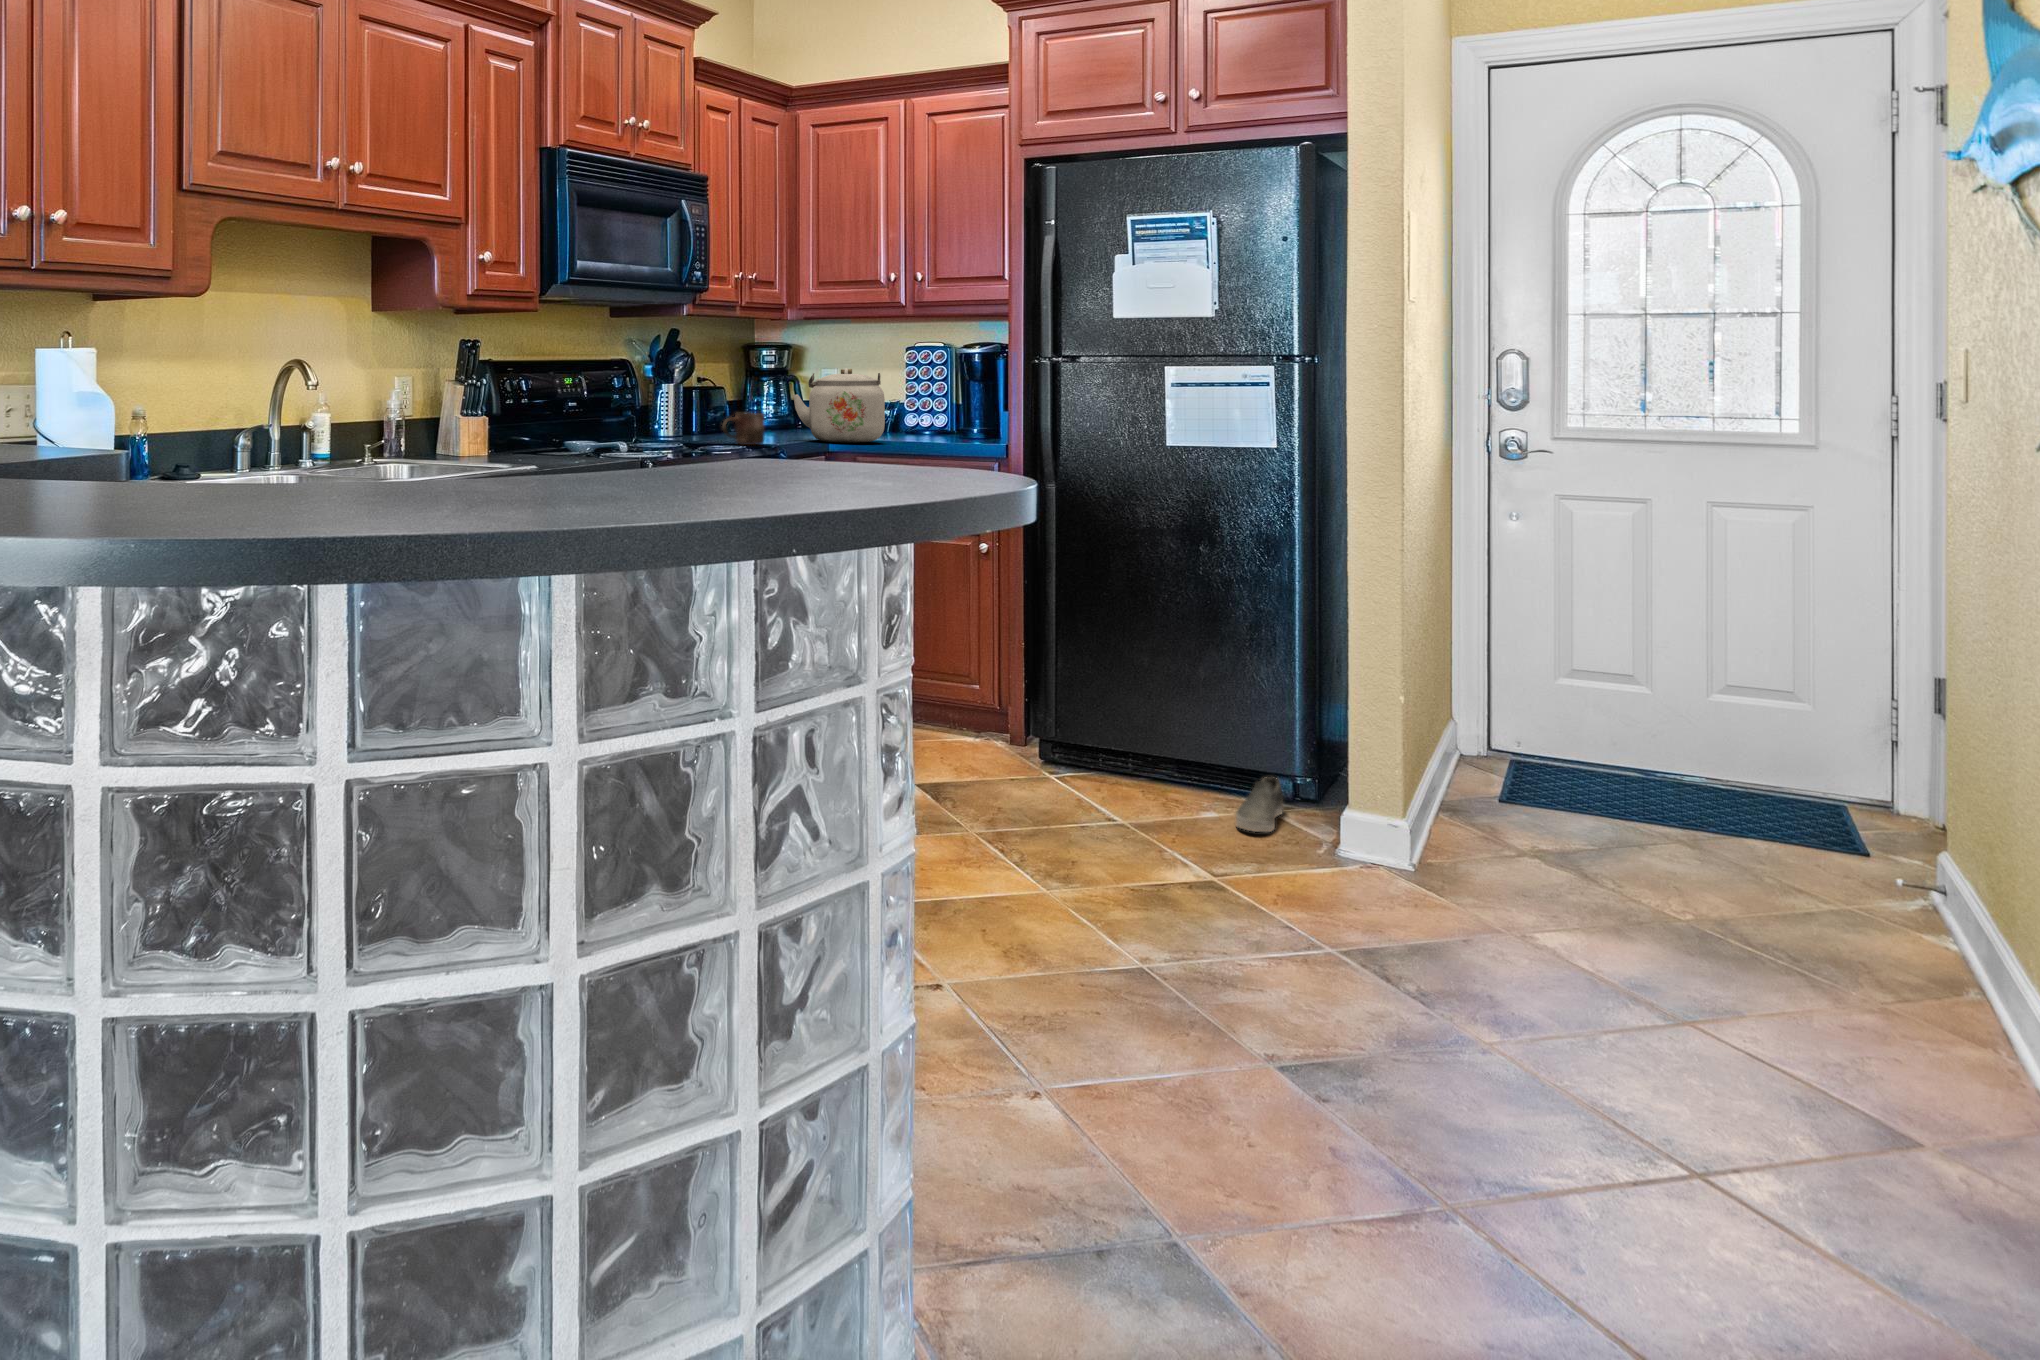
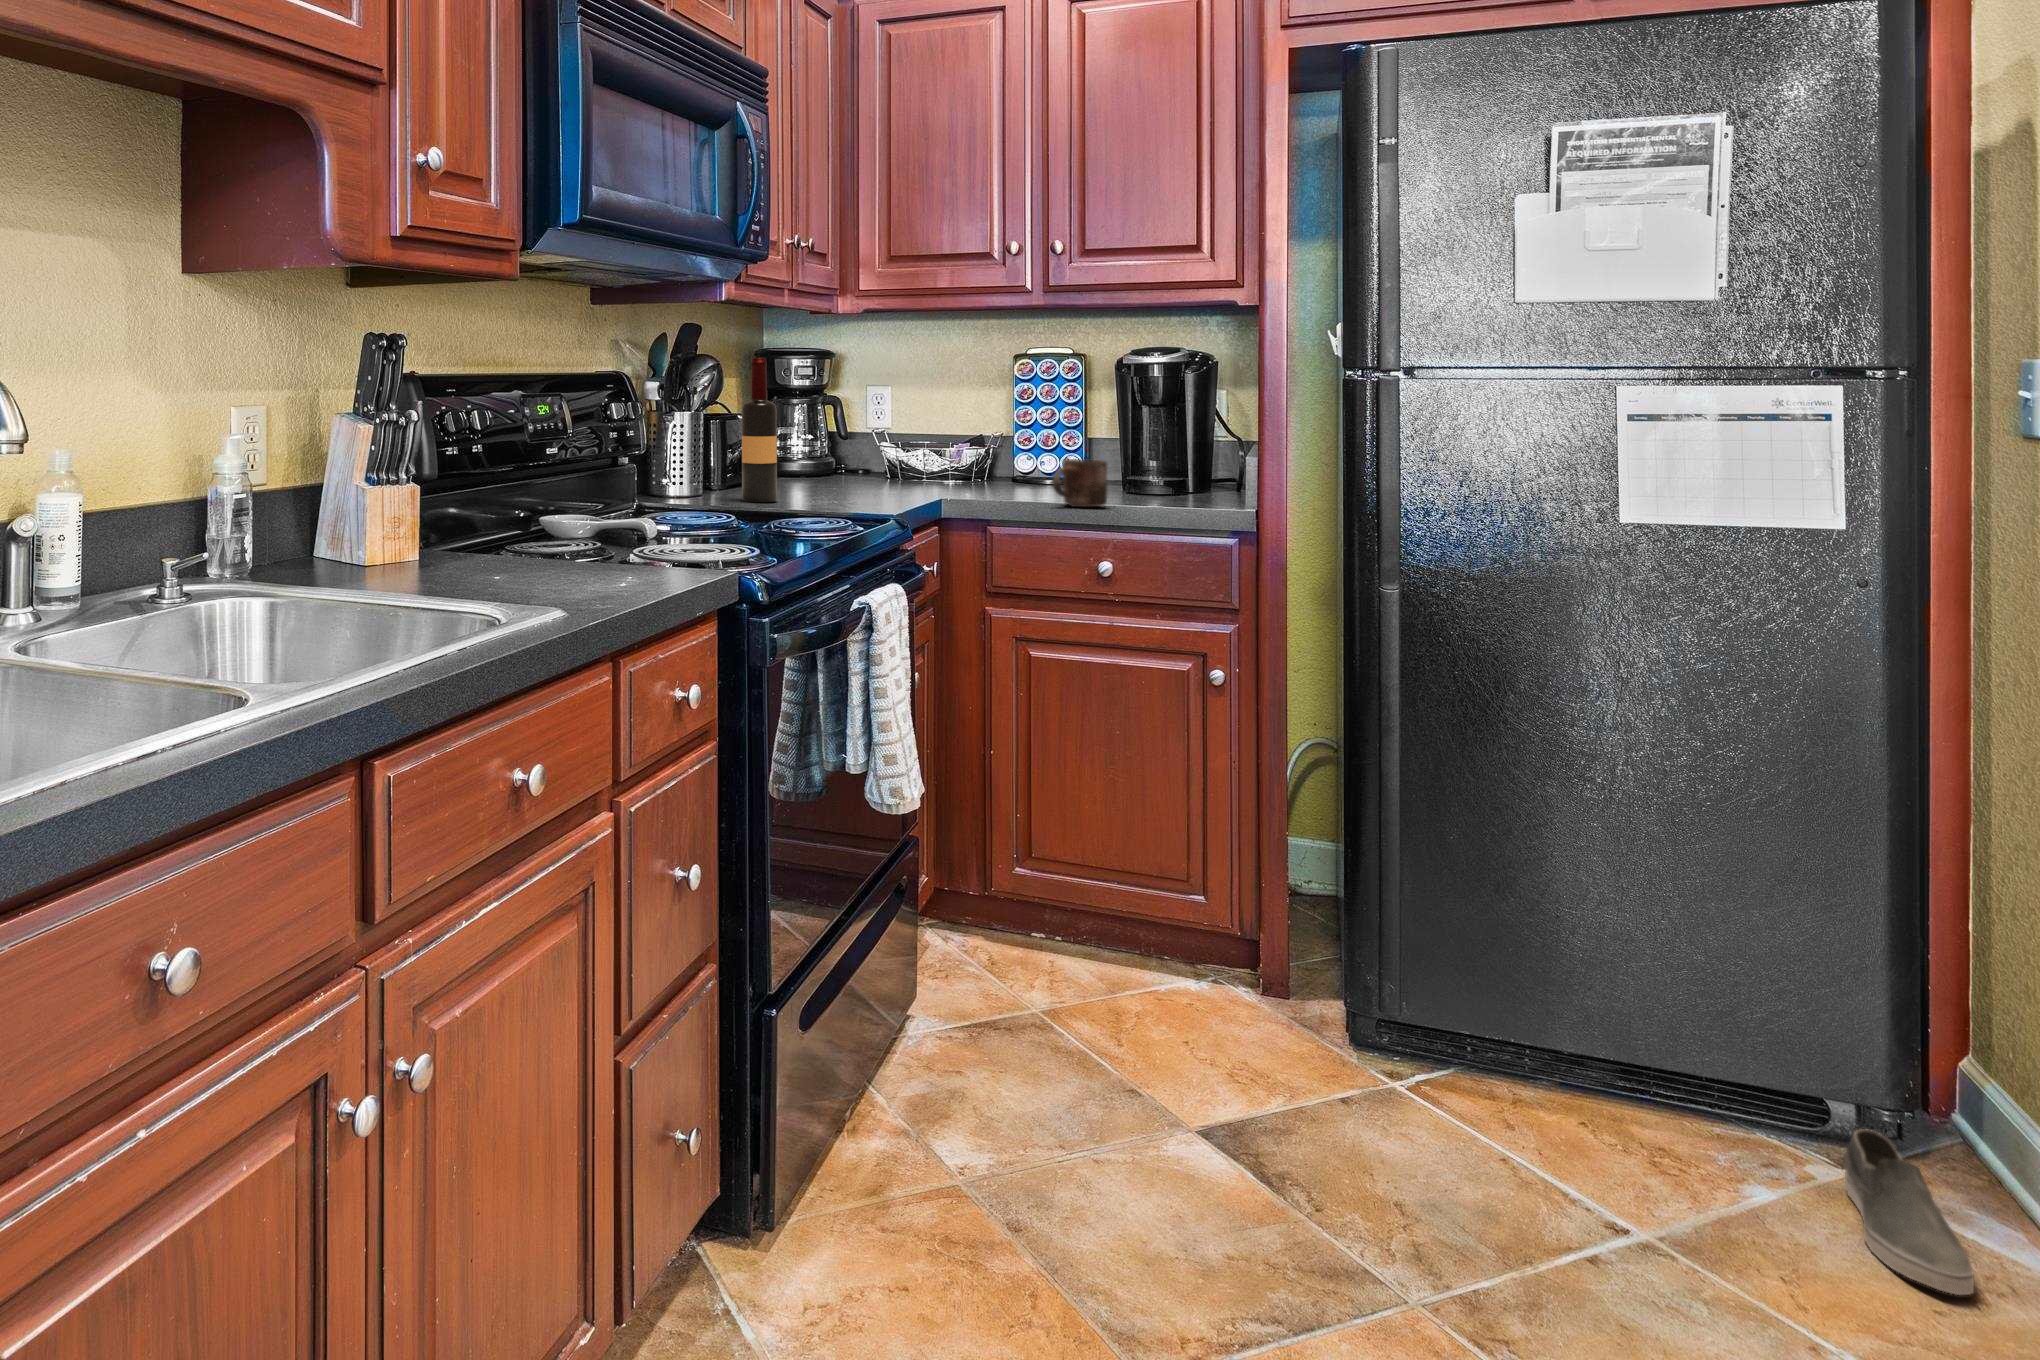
wine bottle: none [707,350,729,441] -> present [742,358,777,502]
kettle: present [793,368,885,443] -> none [858,386,997,499]
mug: present [722,413,764,445] -> present [1052,459,1107,507]

